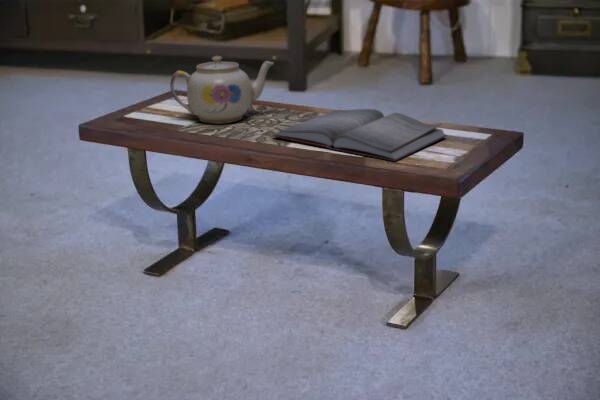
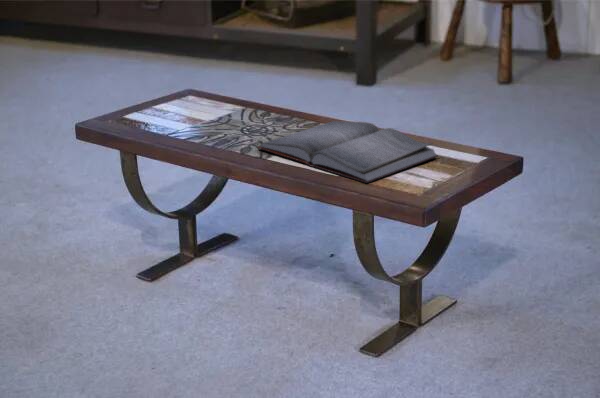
teapot: present [170,56,273,124] -> none [166,60,274,130]

